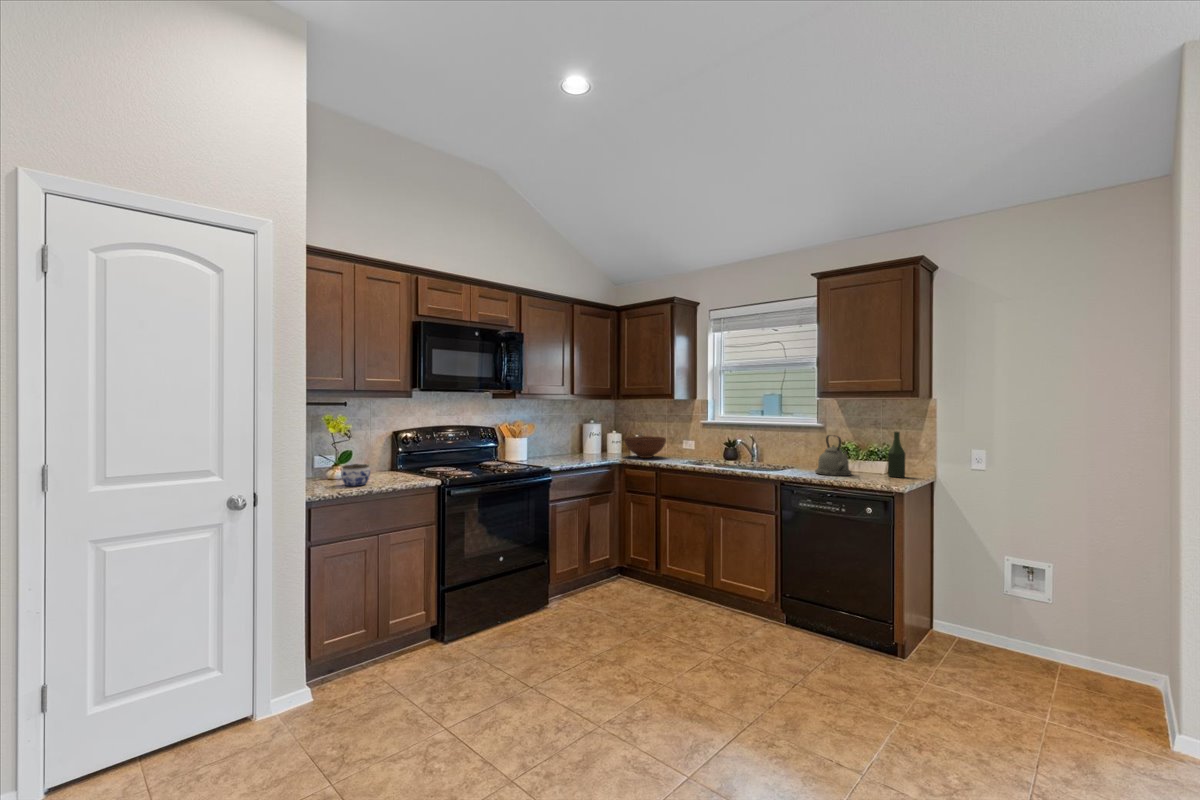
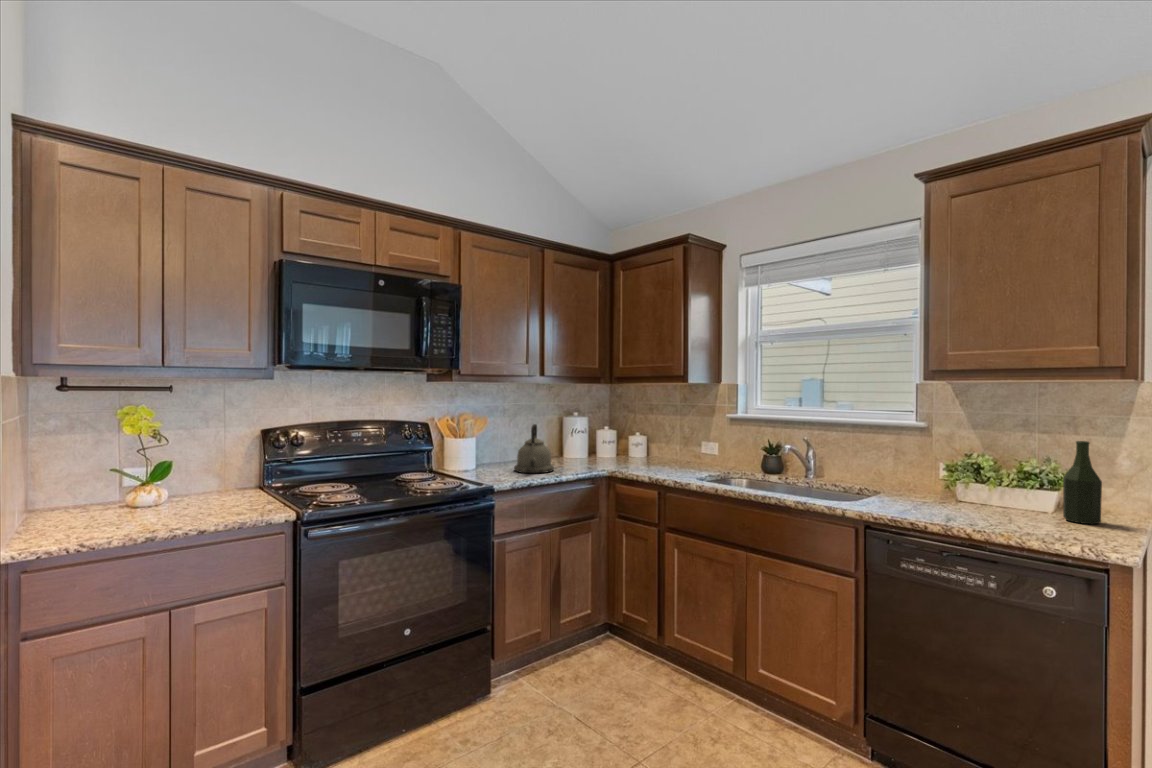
kettle: present [815,435,851,476] -> present [514,424,554,473]
fruit bowl: present [624,436,666,458] -> none [617,435,677,467]
jar: present [341,464,370,486] -> none [113,487,170,527]

